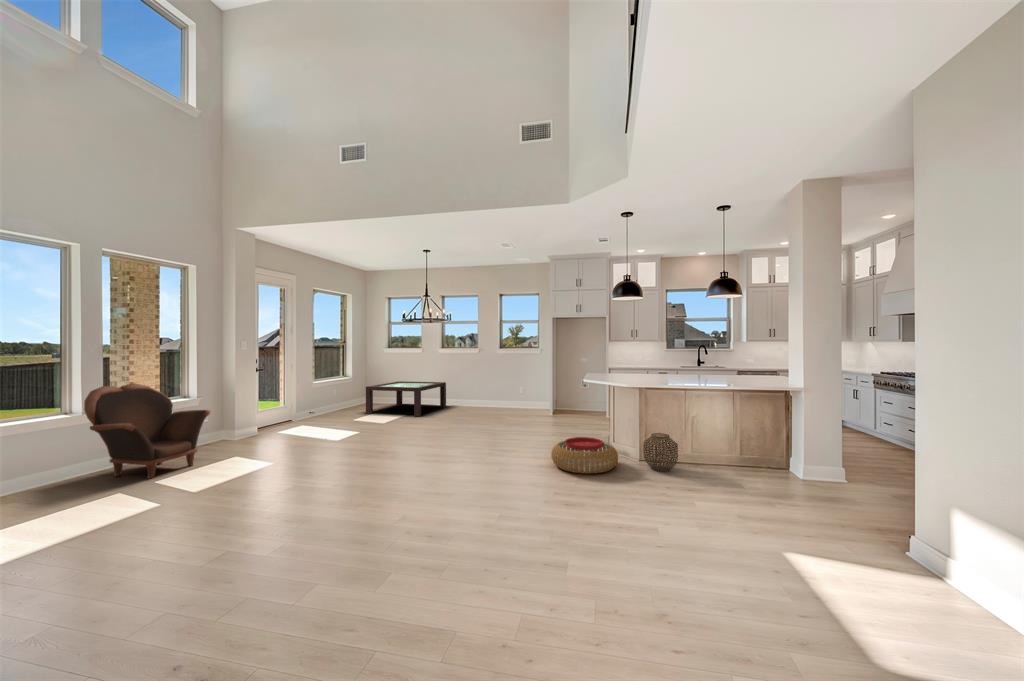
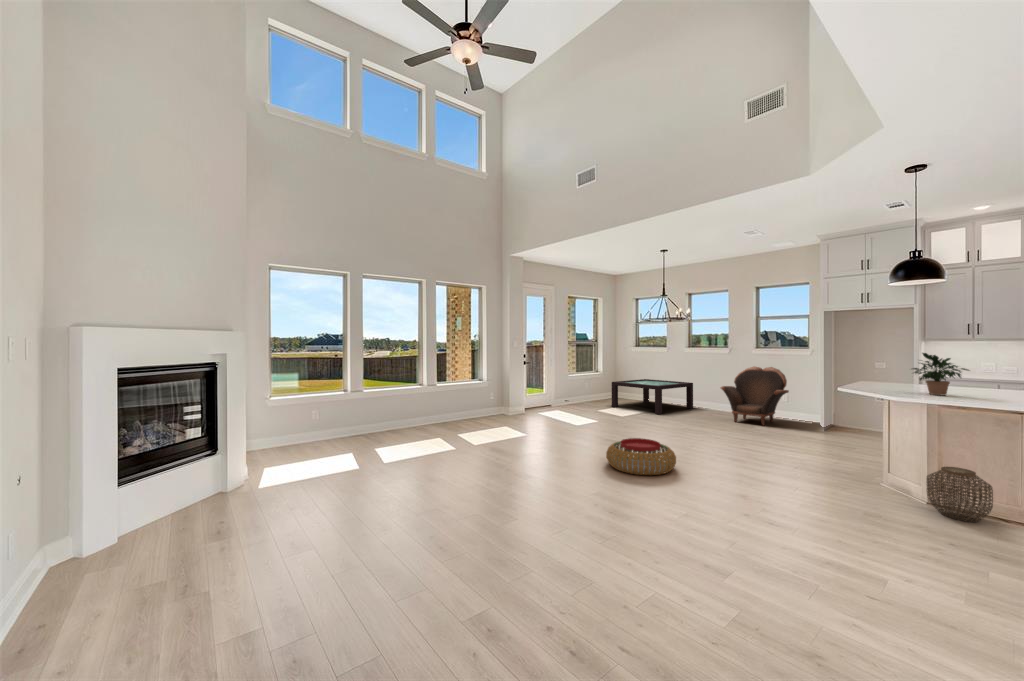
potted plant: none [627,350,662,382] -> present [913,353,969,395]
armchair: present [84,383,210,478] -> present [721,367,789,425]
pouf: present [551,437,618,474] -> present [606,438,676,475]

